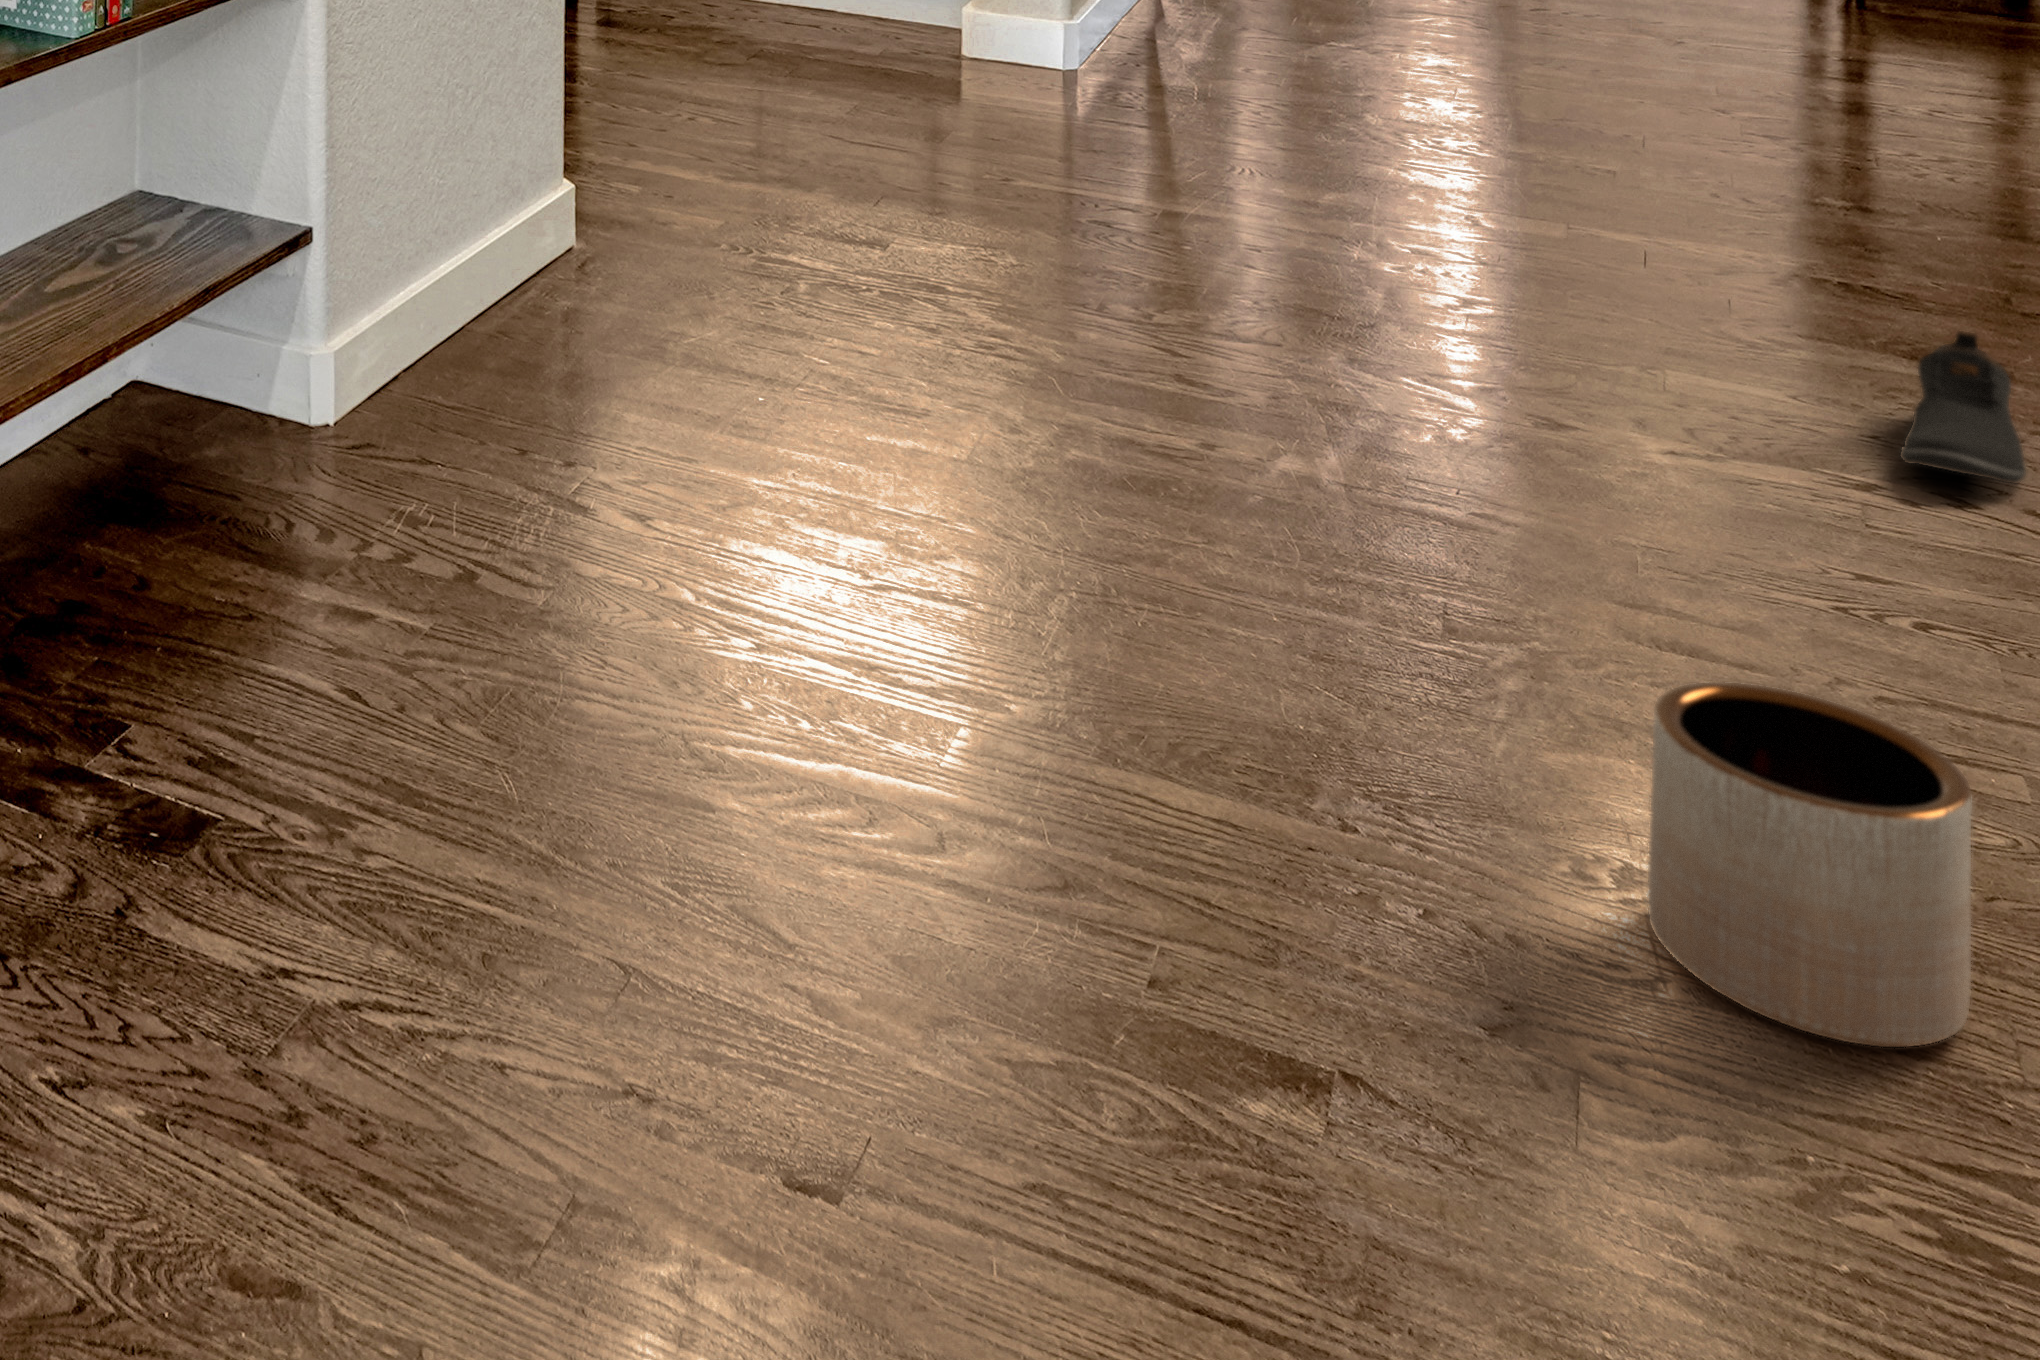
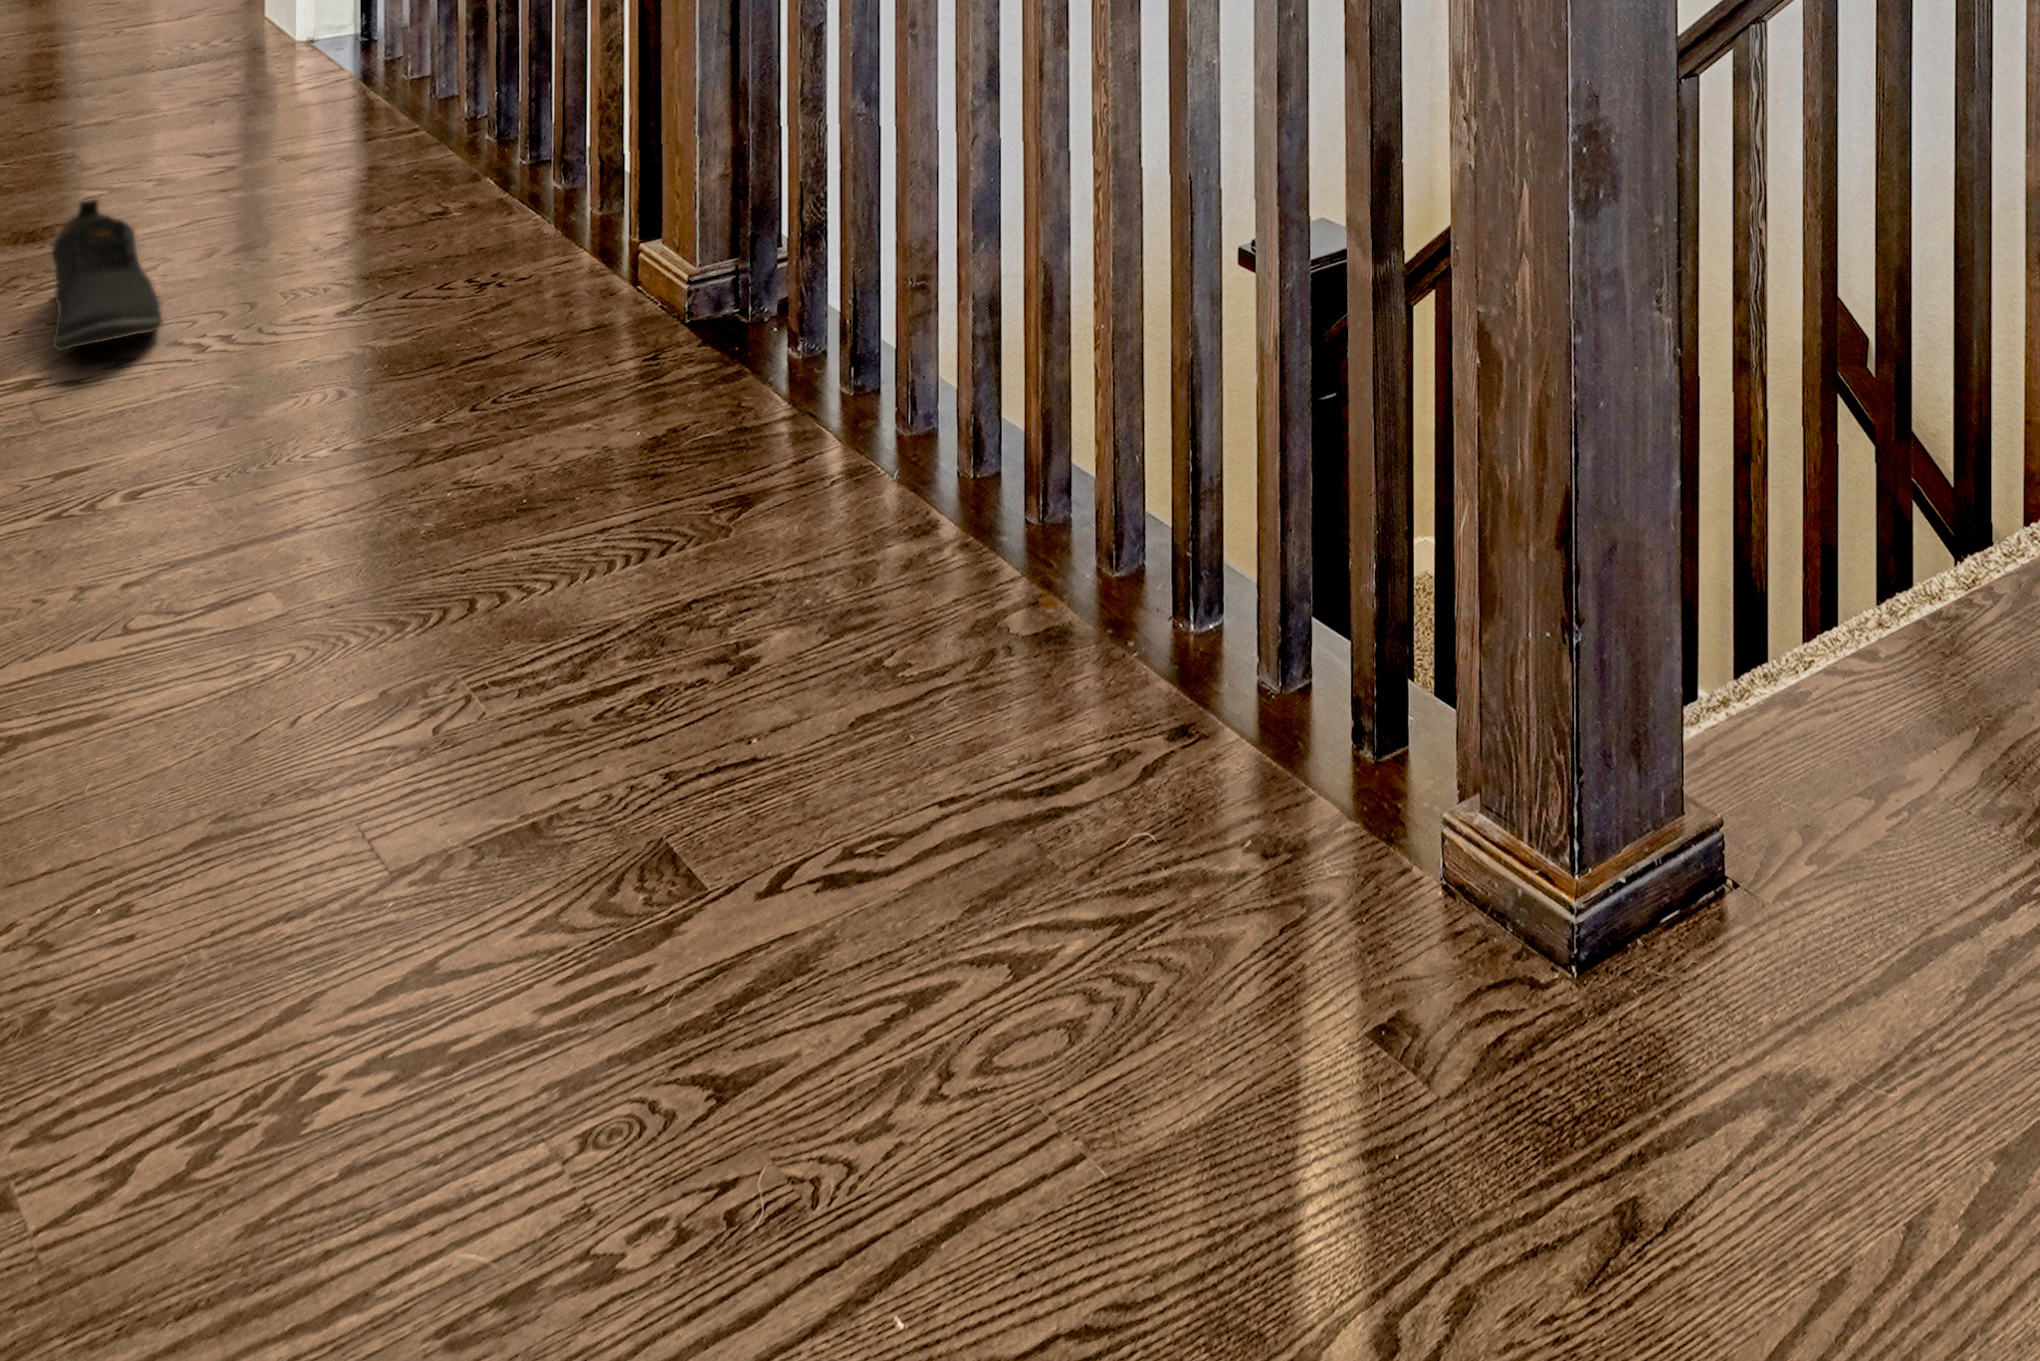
planter: present [1647,682,1971,1047] -> none [19,593,334,972]

